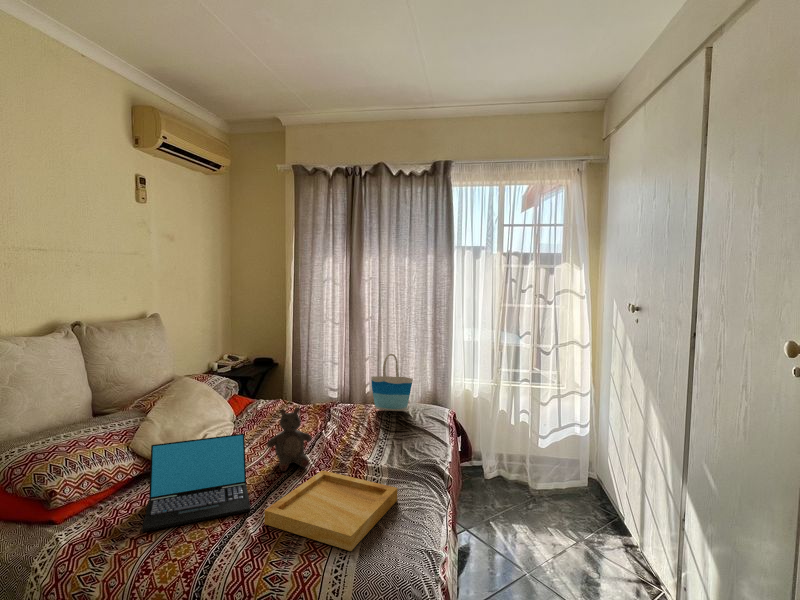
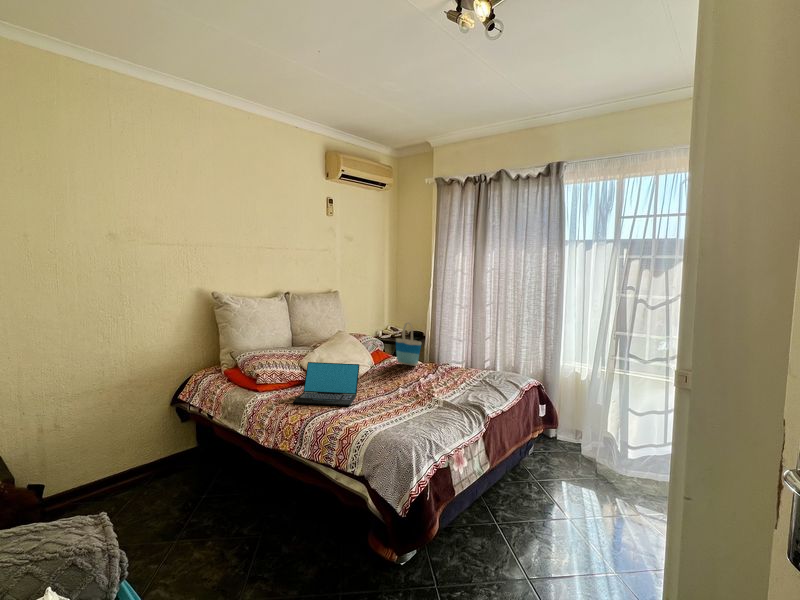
tote bag: present [371,354,413,411] -> present [396,323,421,366]
stuffed bear: present [267,407,312,471] -> none [376,353,407,394]
tray: present [264,470,398,551] -> none [352,395,440,431]

